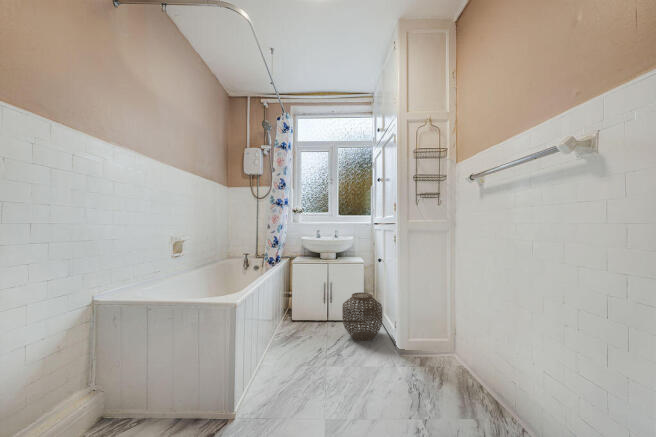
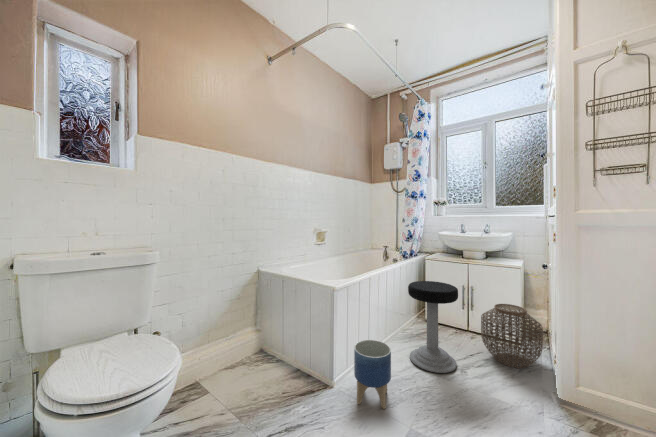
stool: none [291,282,332,363] -> present [408,281,458,373]
planter: none [258,346,294,414] -> present [354,340,391,409]

